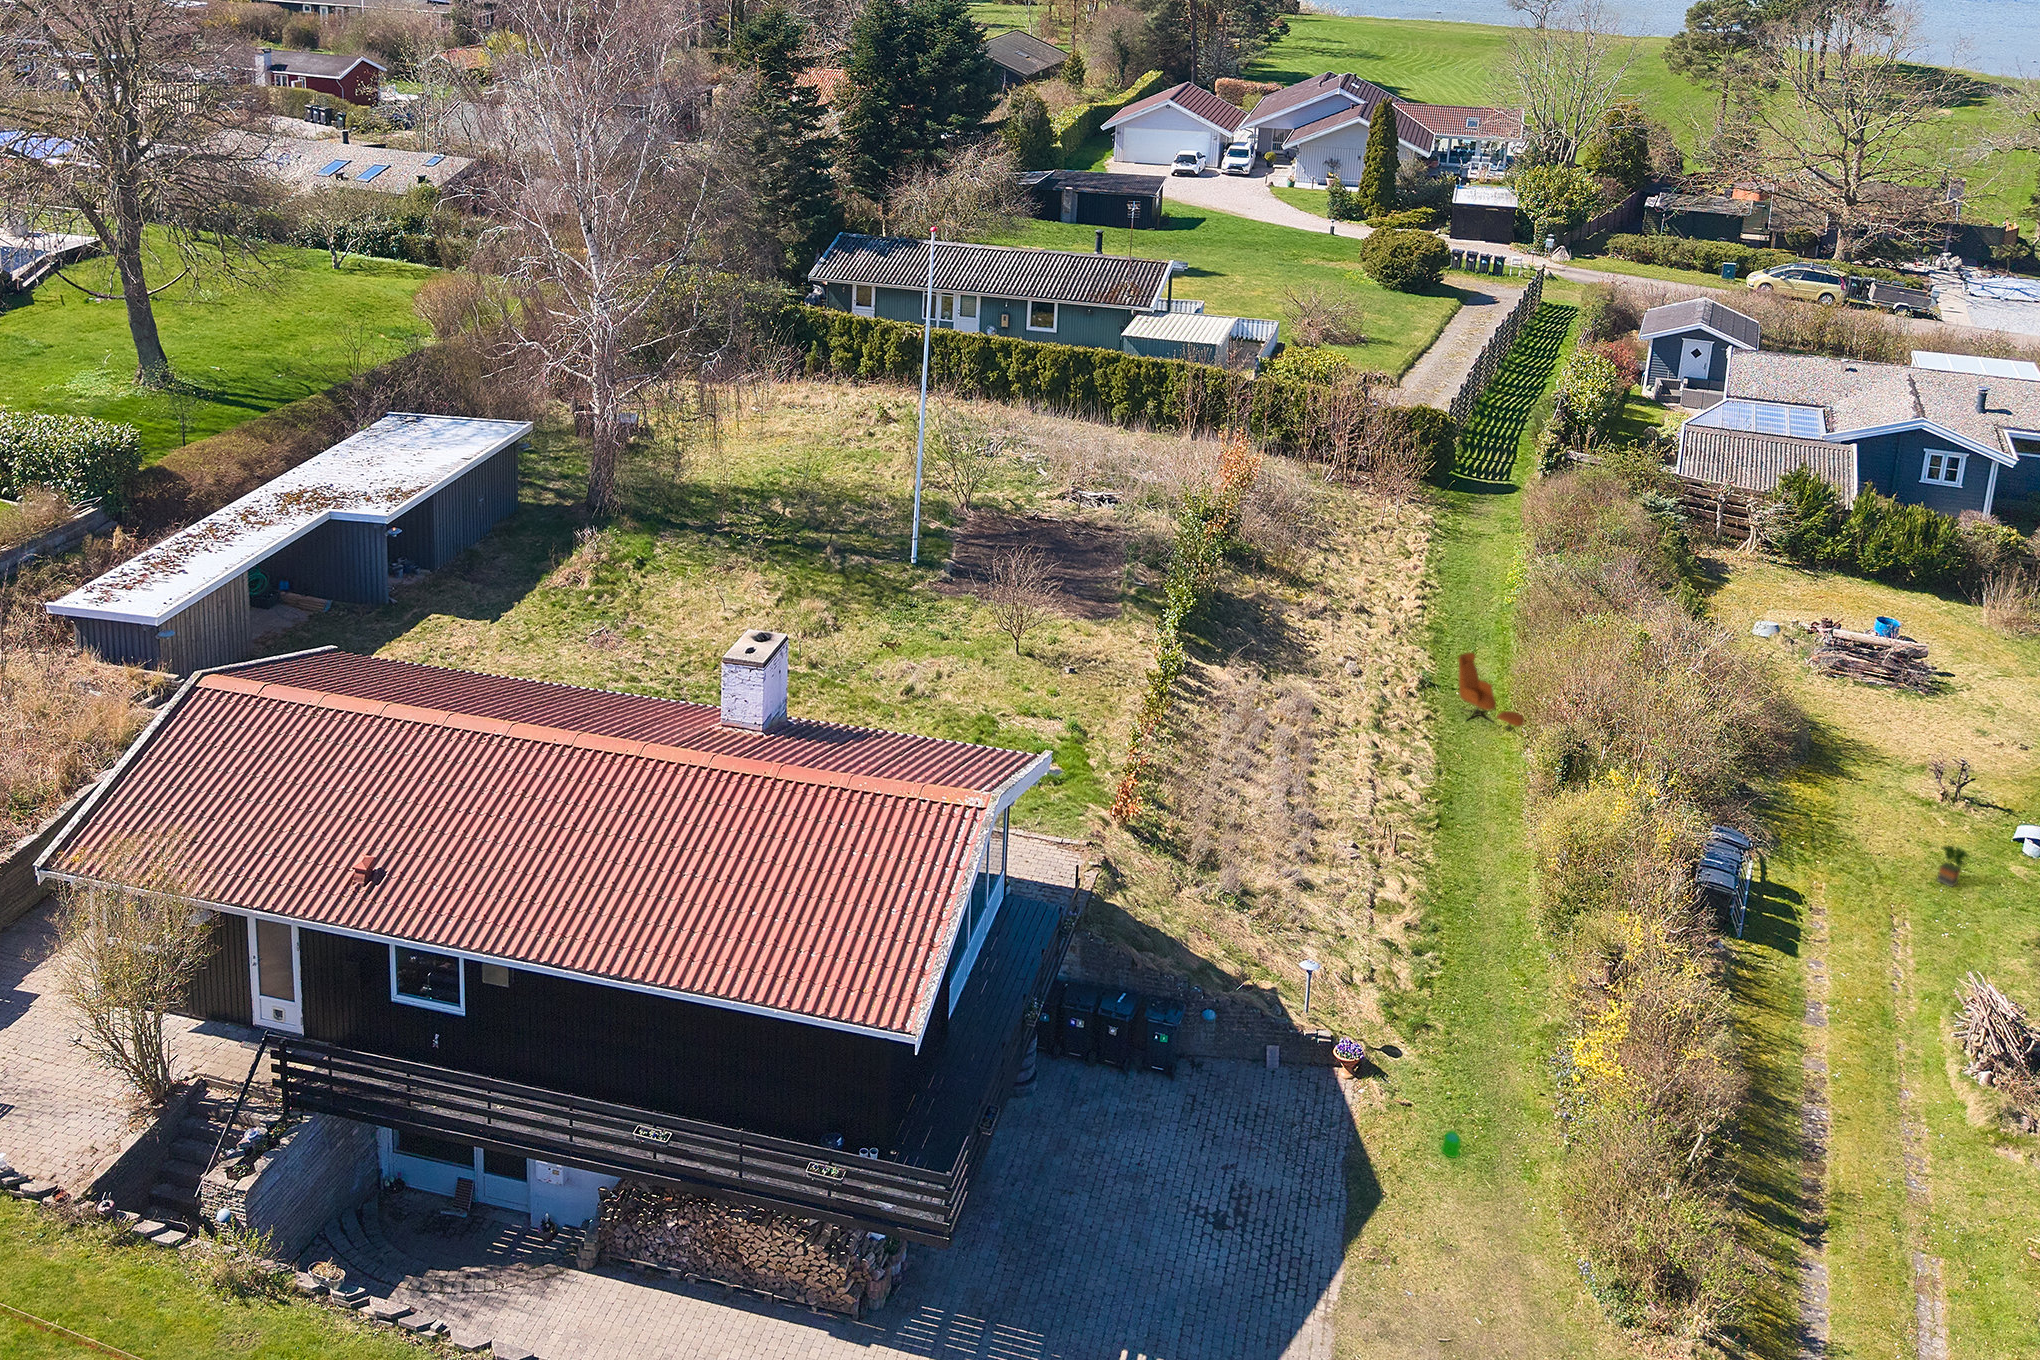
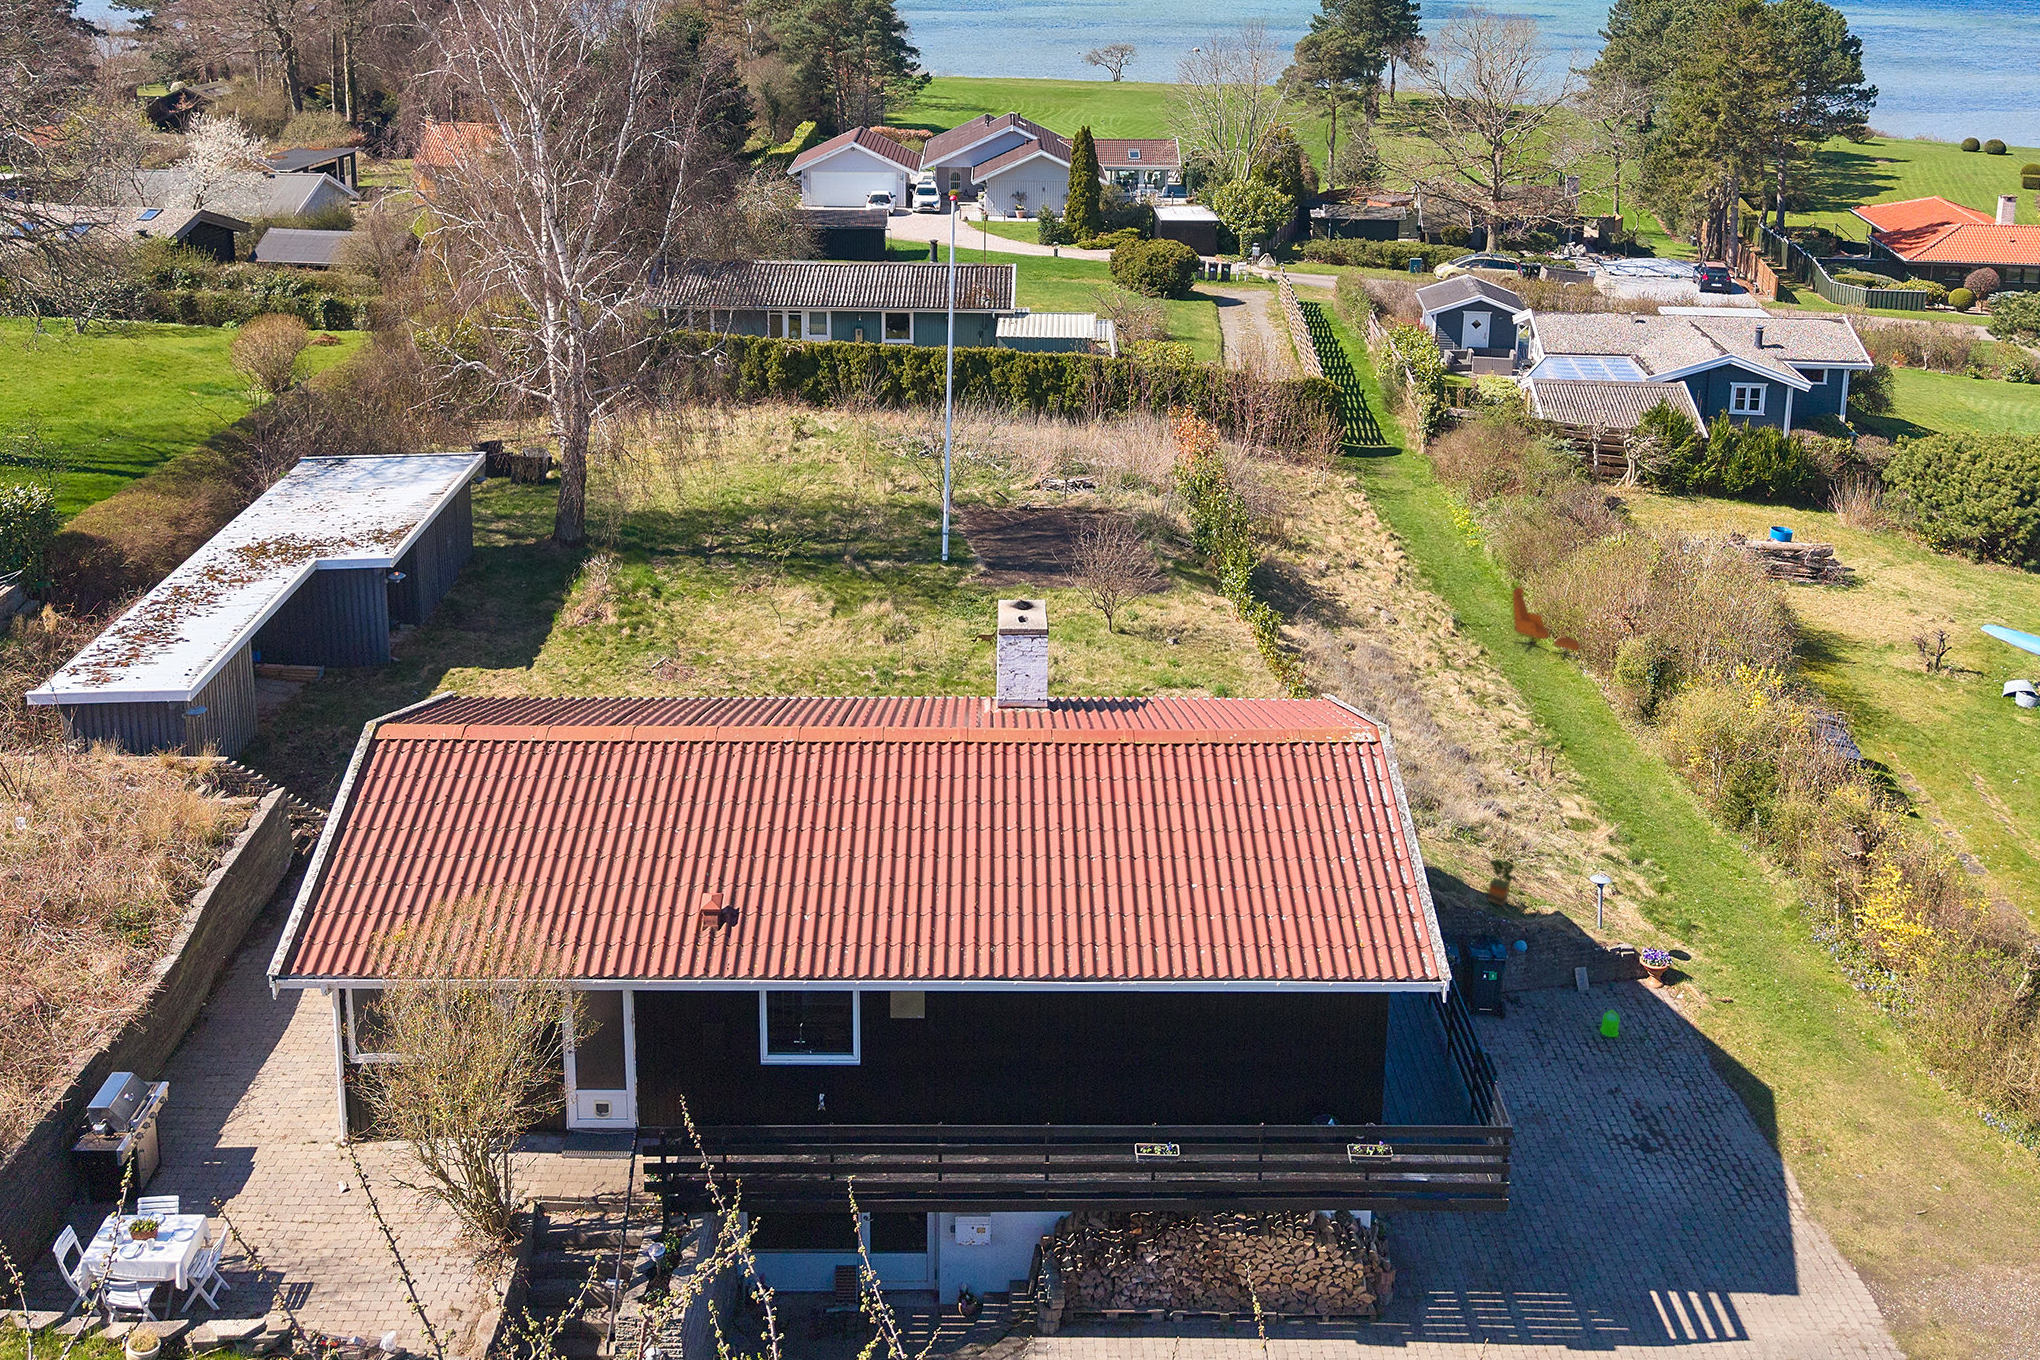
potted tree: present [1937,846,1970,887] -> present [1488,859,1516,905]
watering can: present [1441,1131,1461,1158] -> present [1600,1010,1619,1037]

